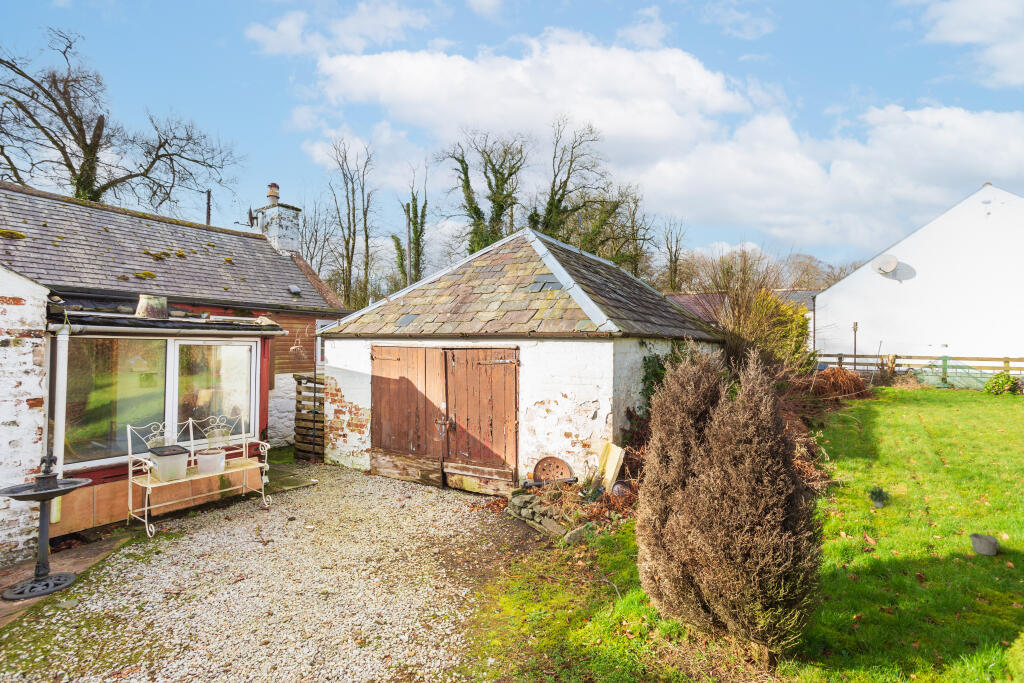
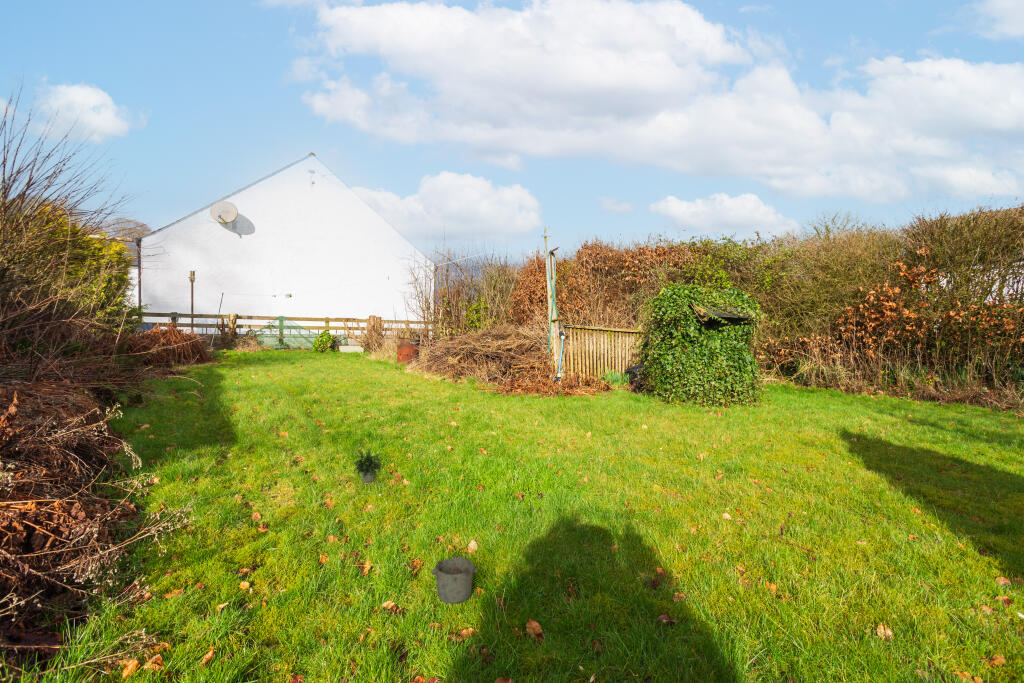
potted plant: present [867,485,890,507] -> present [353,450,382,482]

